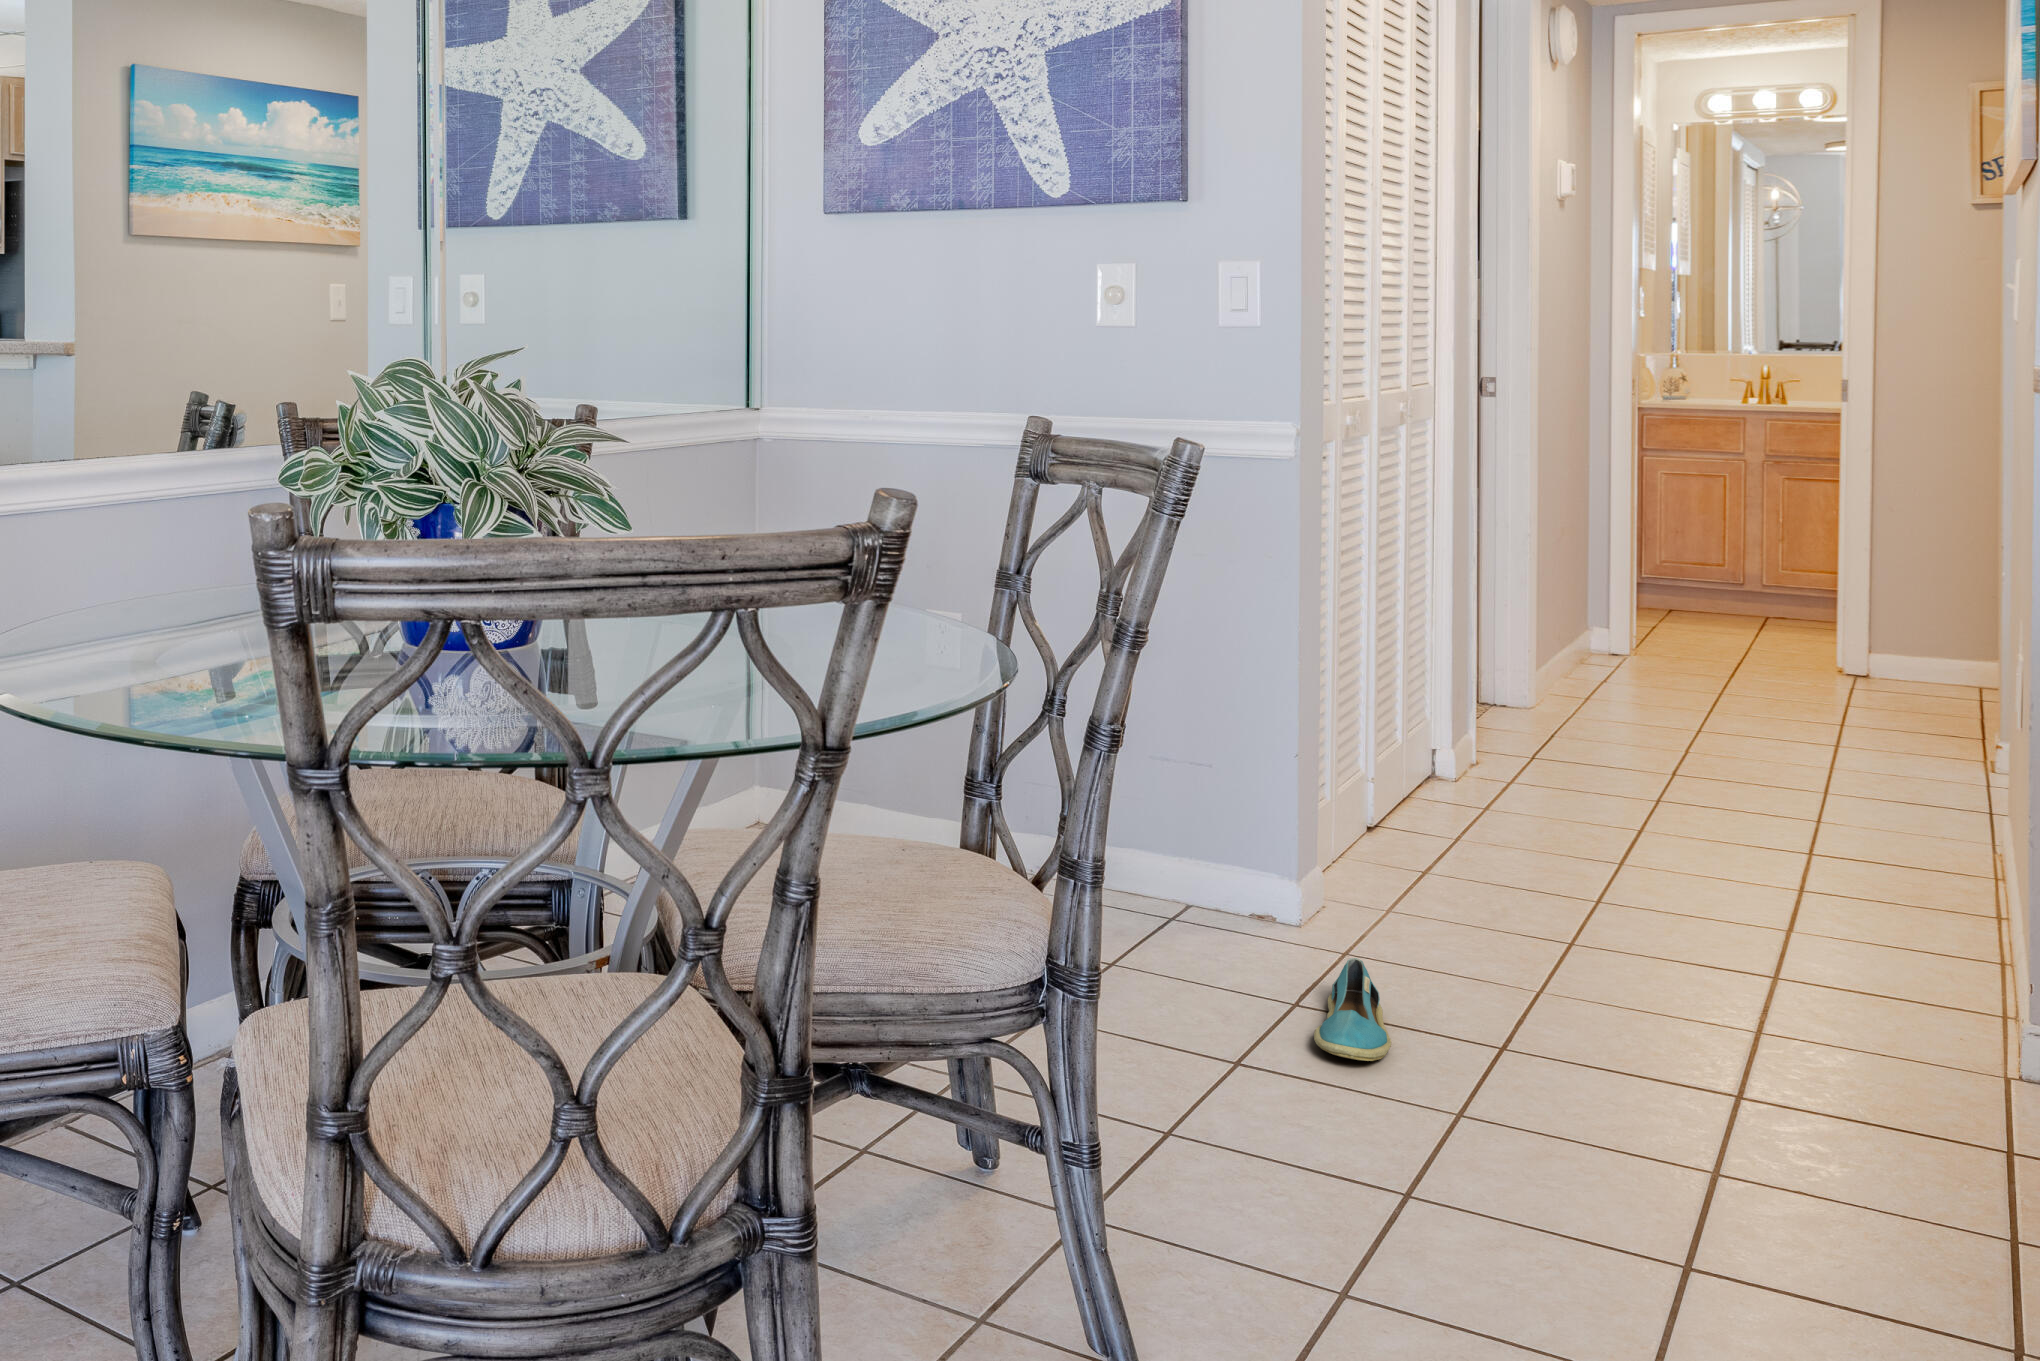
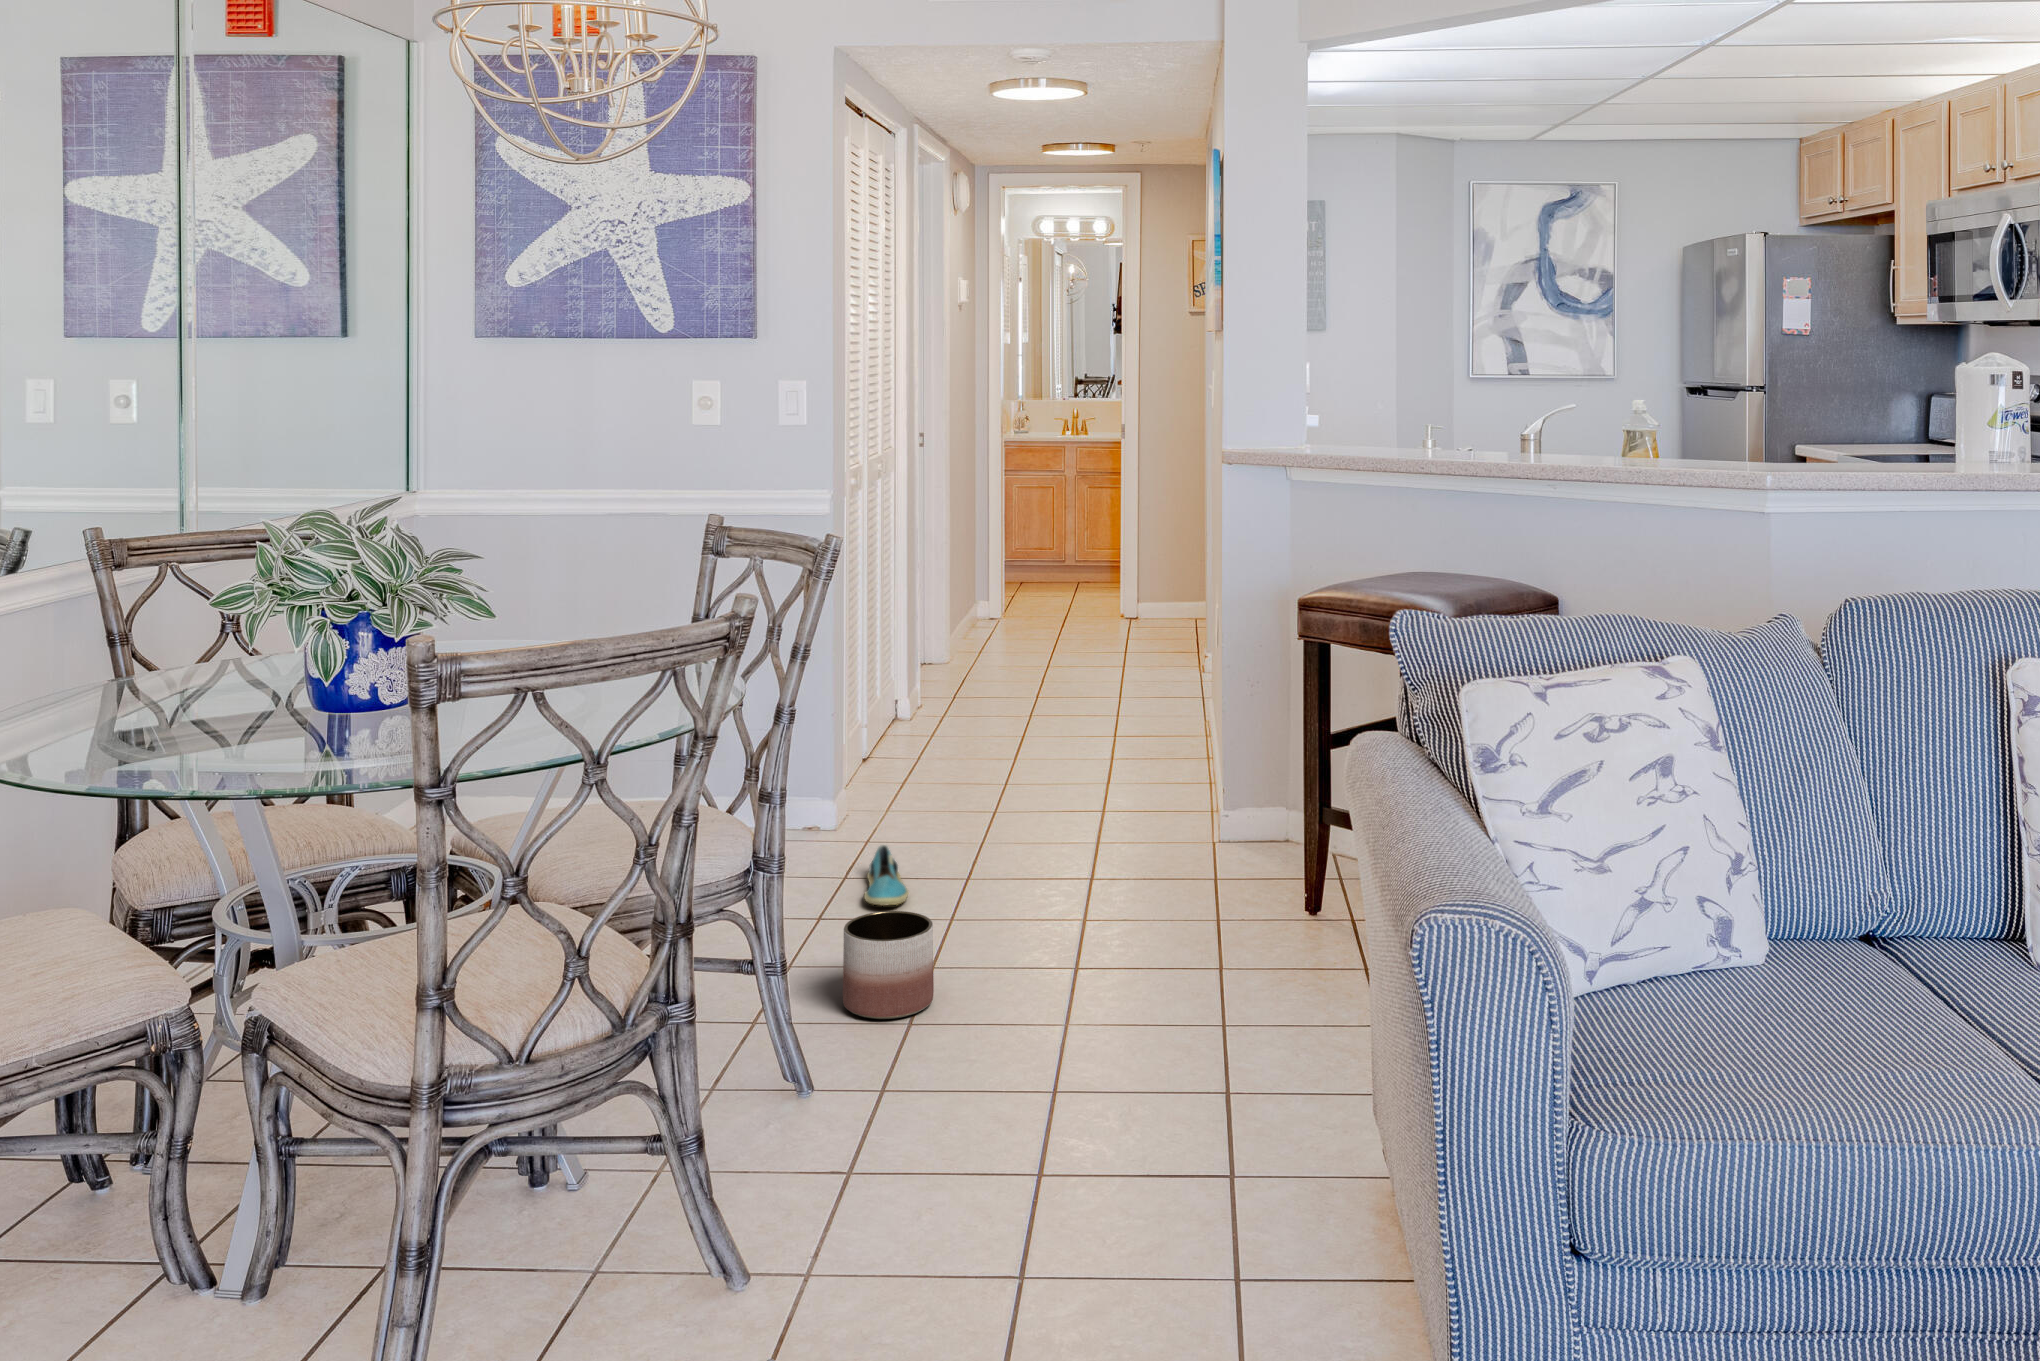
planter: none [1236,1079,1397,1272] -> present [843,911,934,1019]

